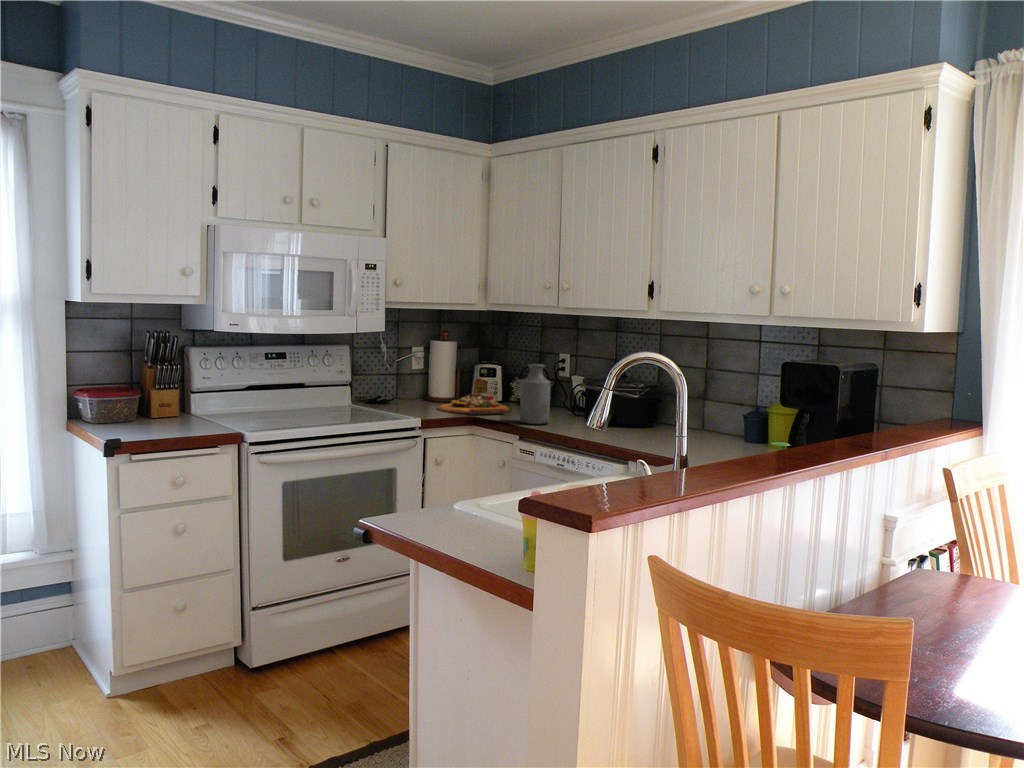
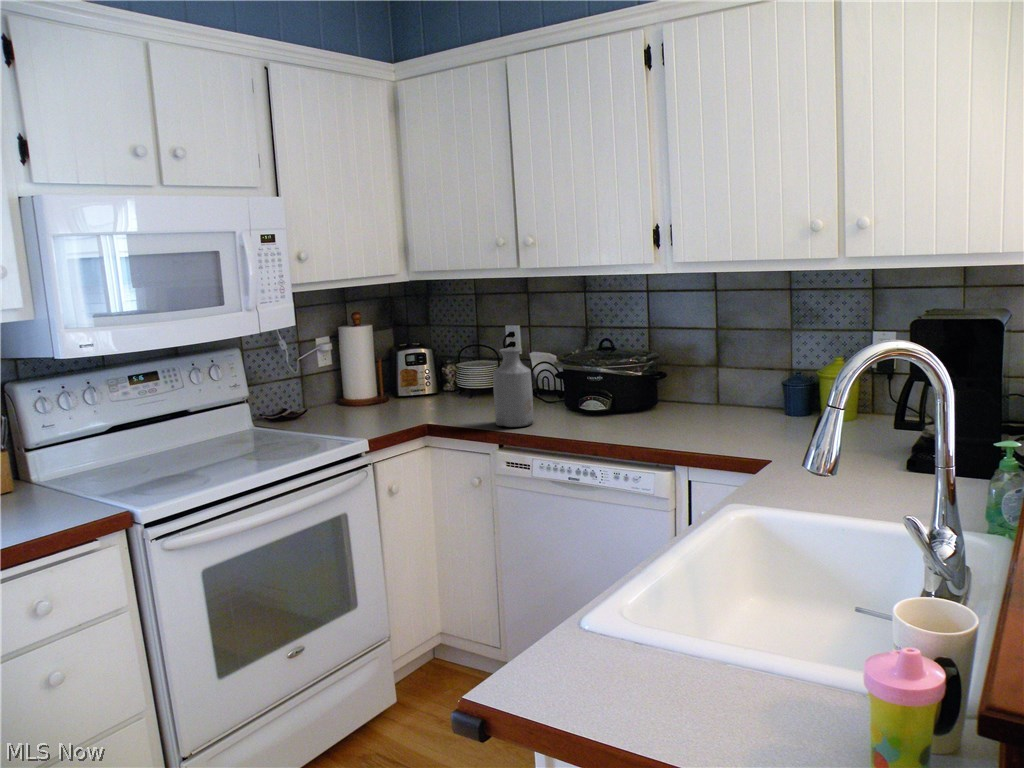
cutting board: present [438,393,509,415] -> none [371,390,465,422]

